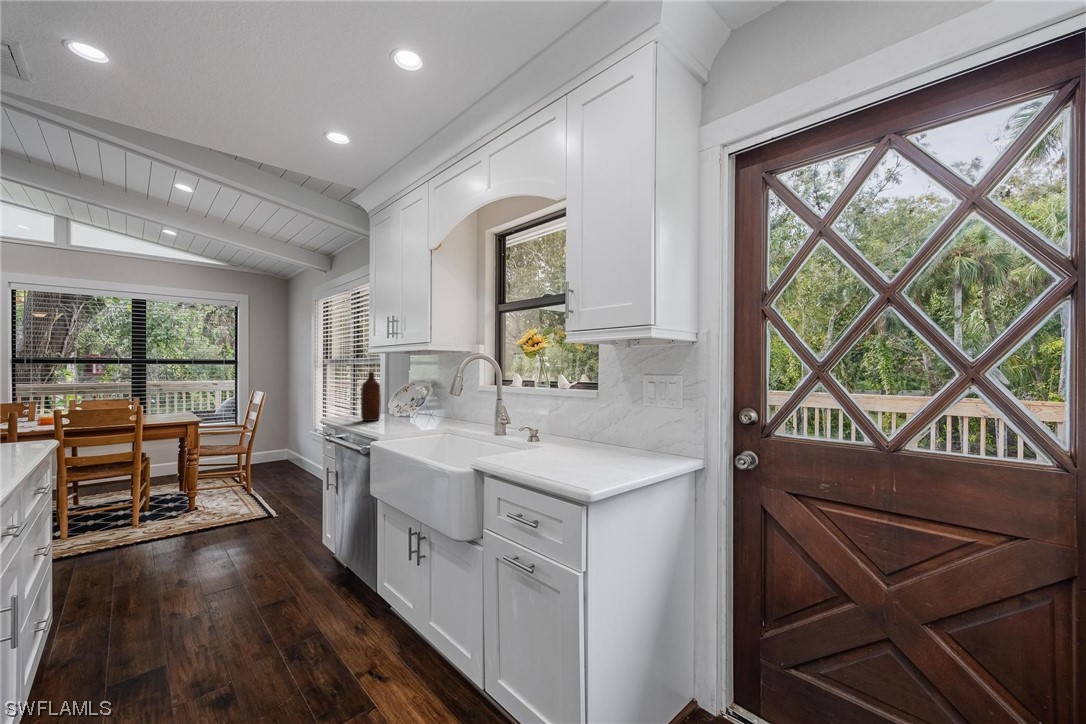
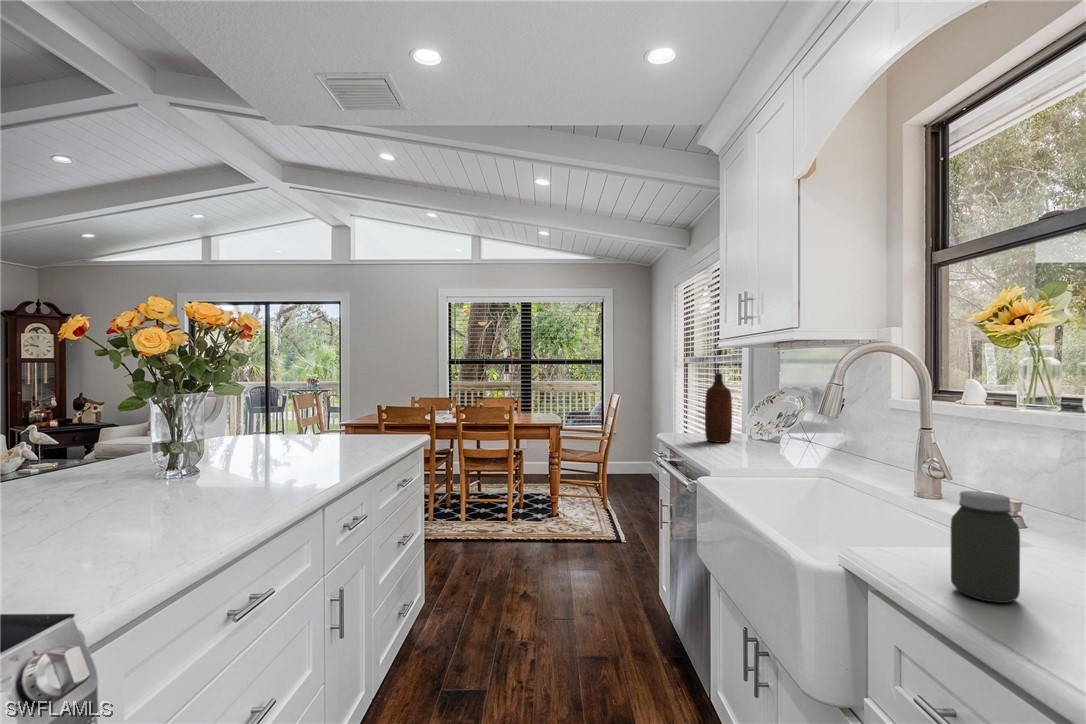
jar: none [518,420,540,464] -> present [951,491,1020,603]

